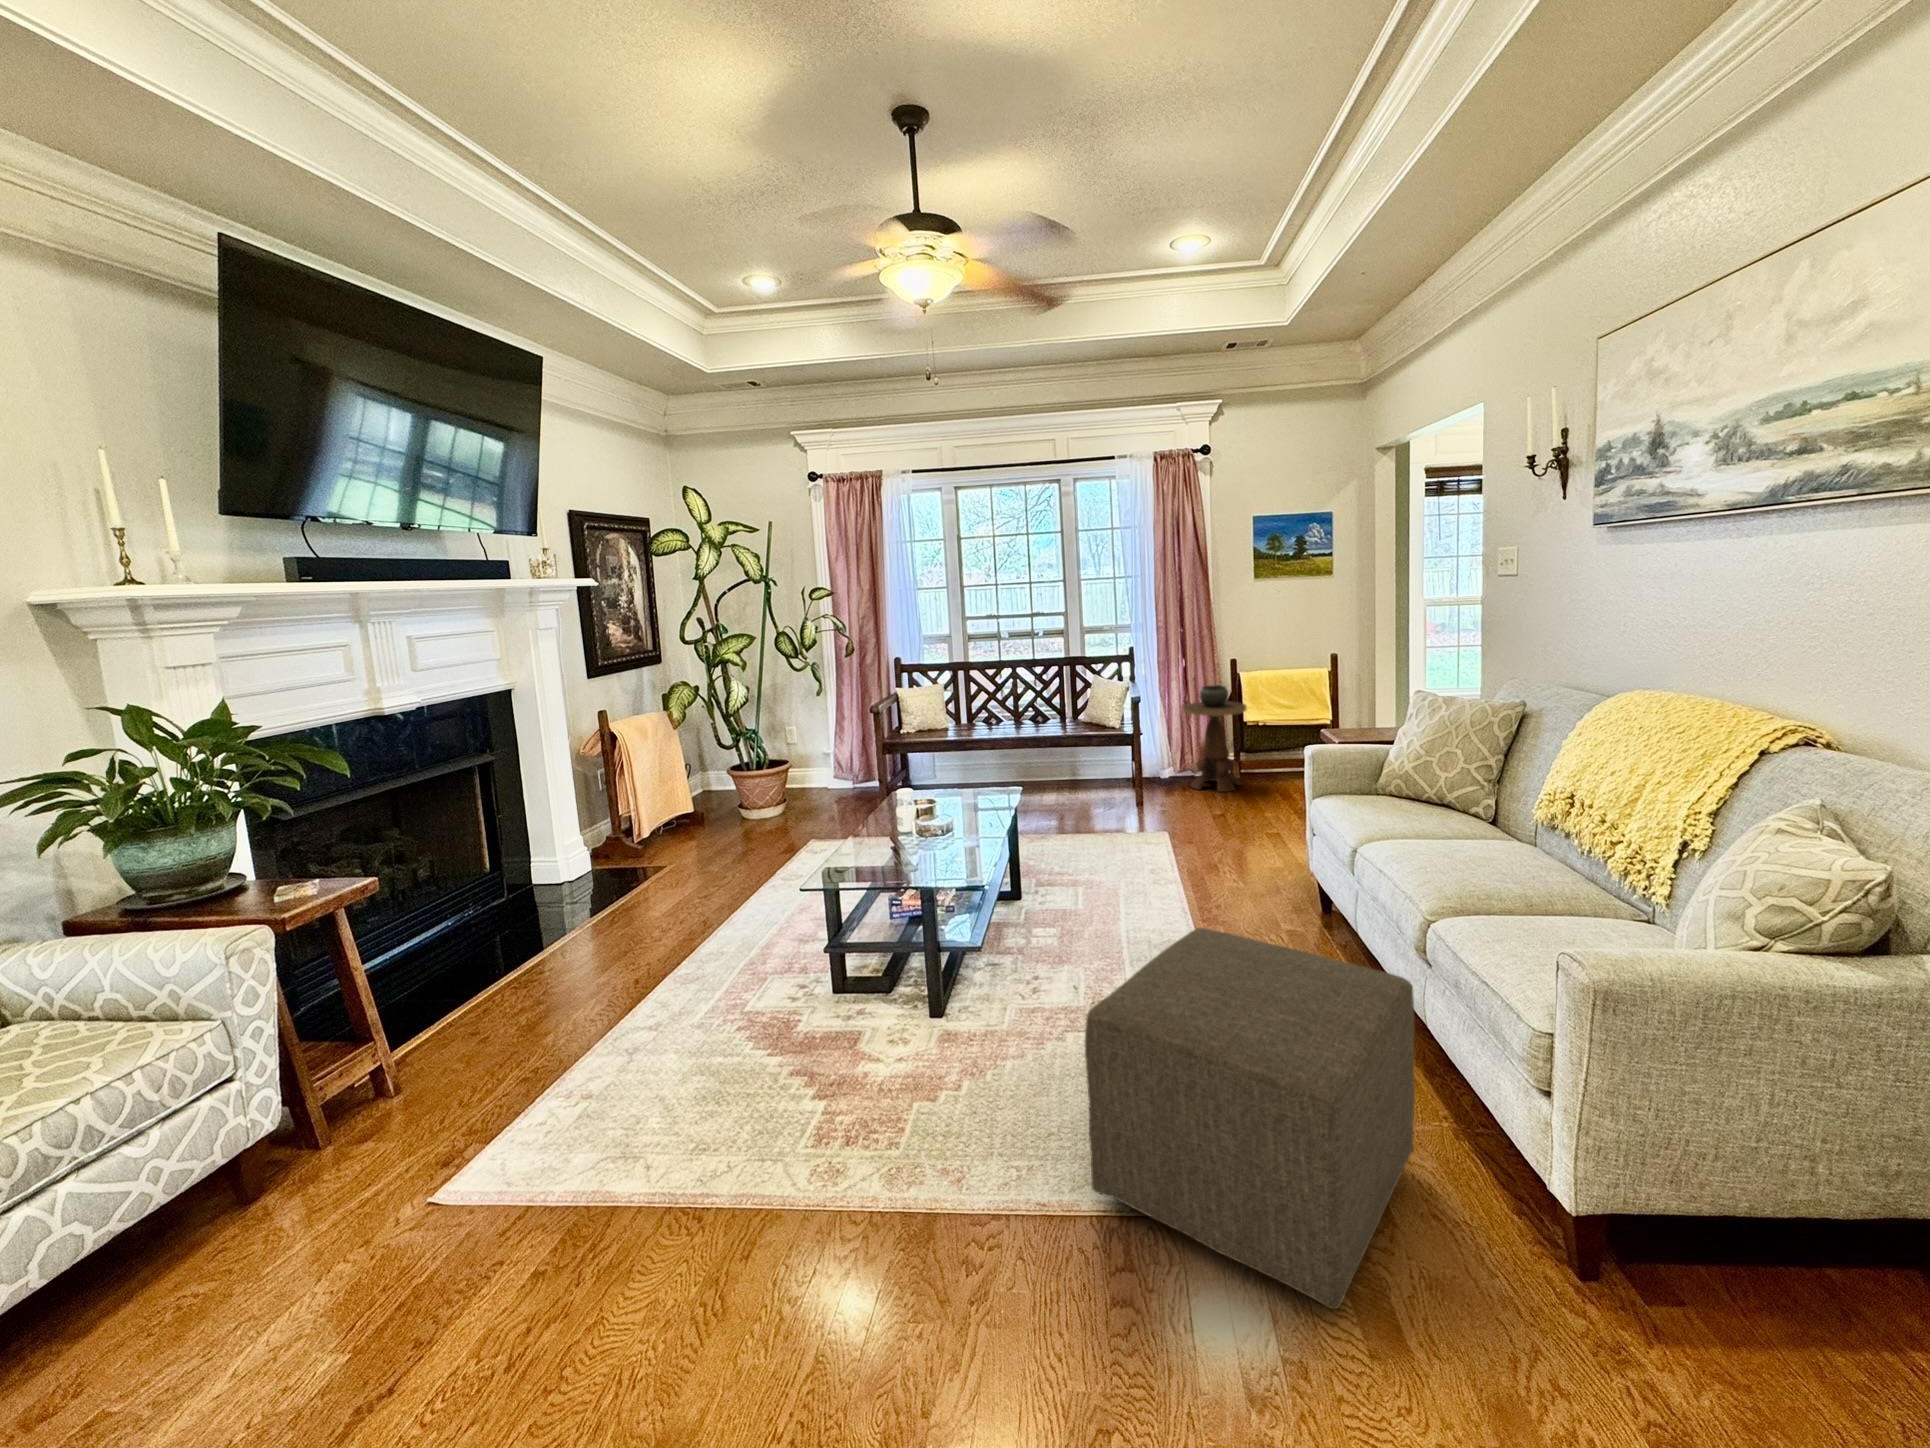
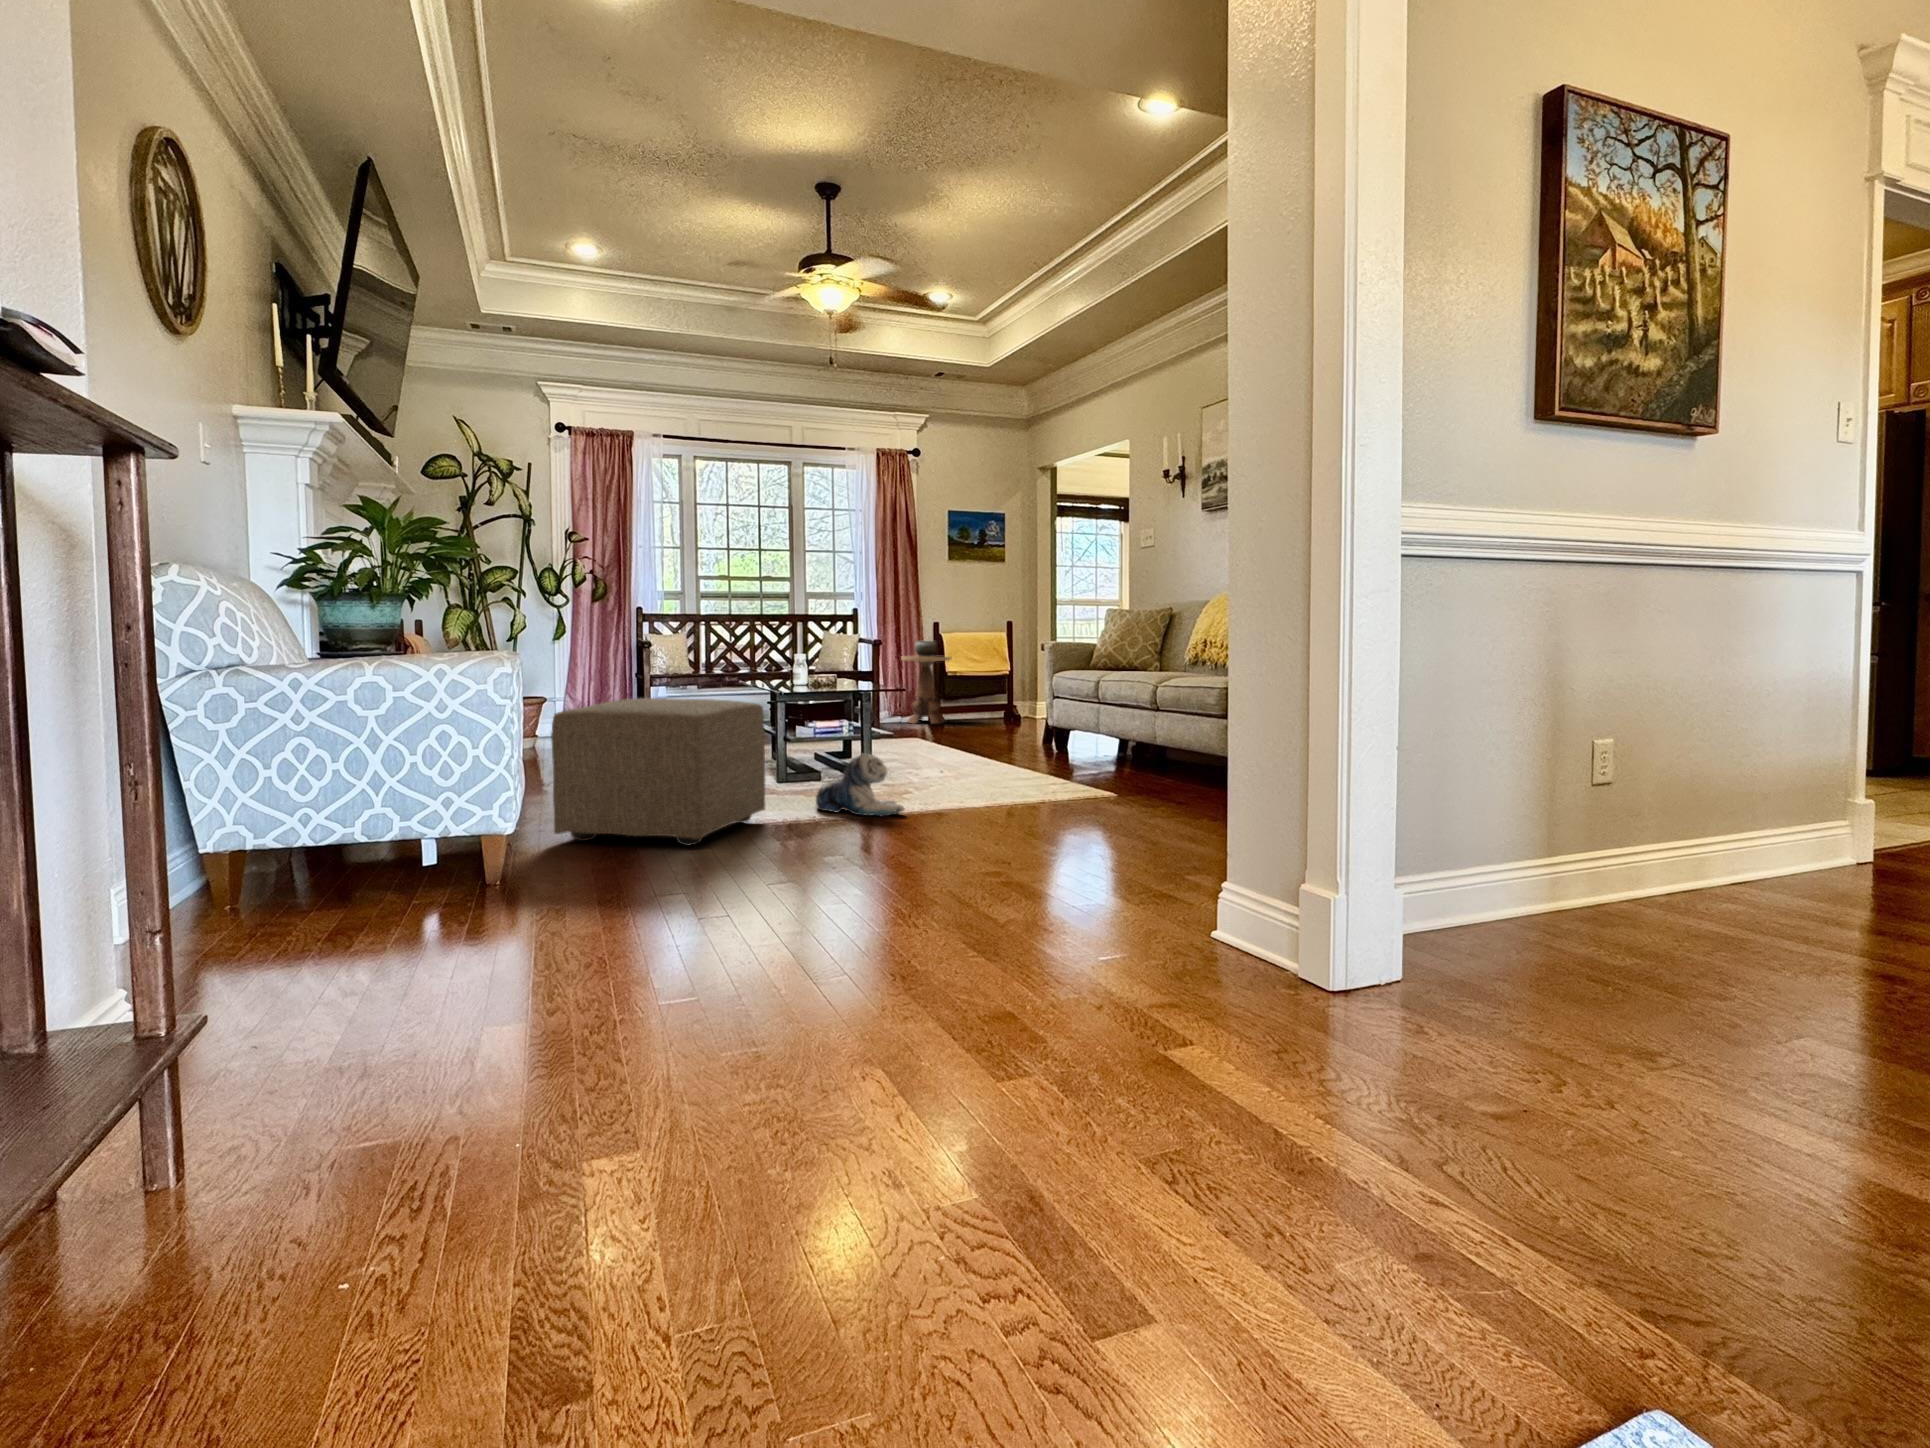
ottoman: present [1085,928,1415,1309] -> present [551,698,765,846]
plush toy: none [759,1065,855,1208] -> present [816,754,904,816]

